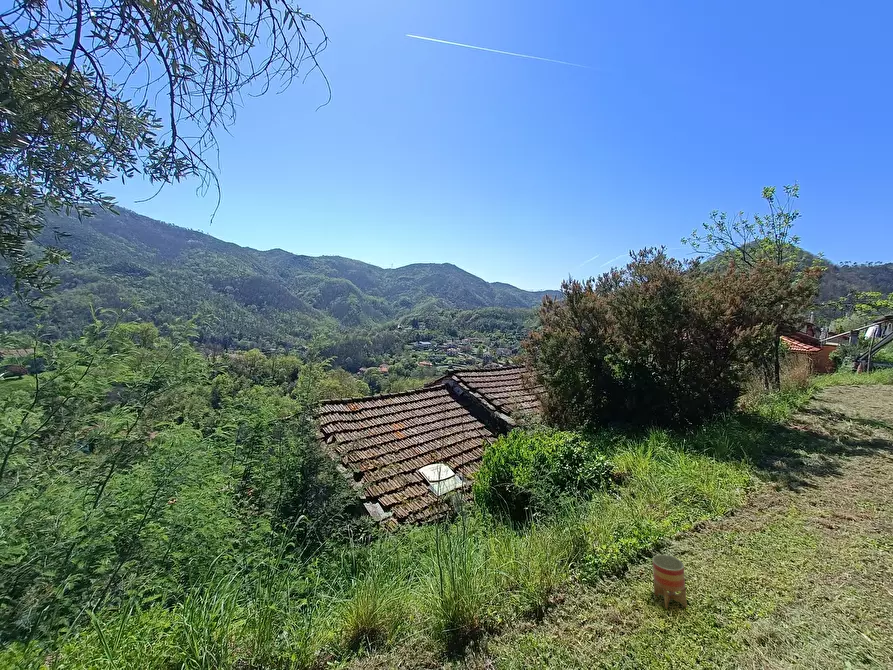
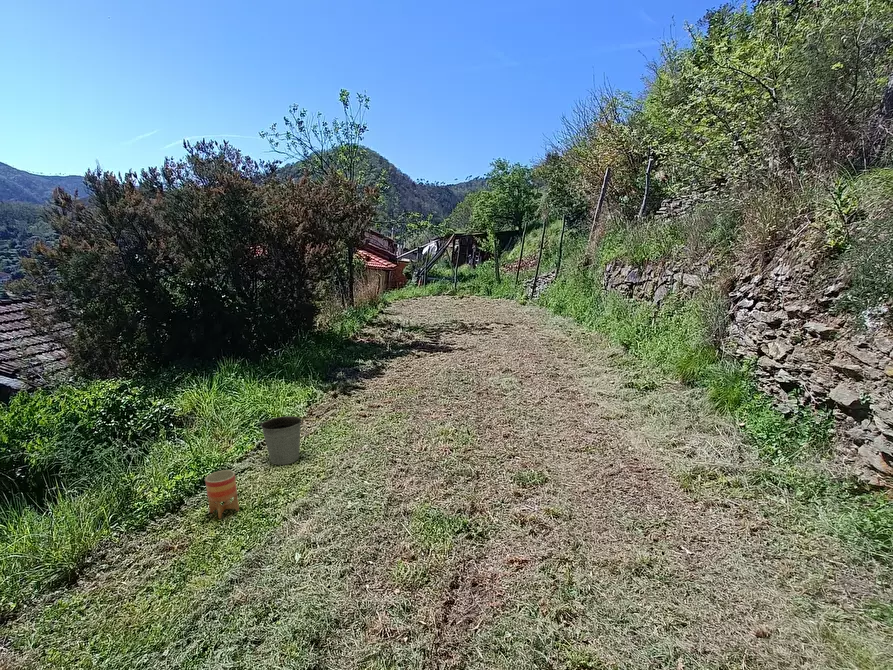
bucket: none [703,508,757,566] -> present [260,416,303,465]

